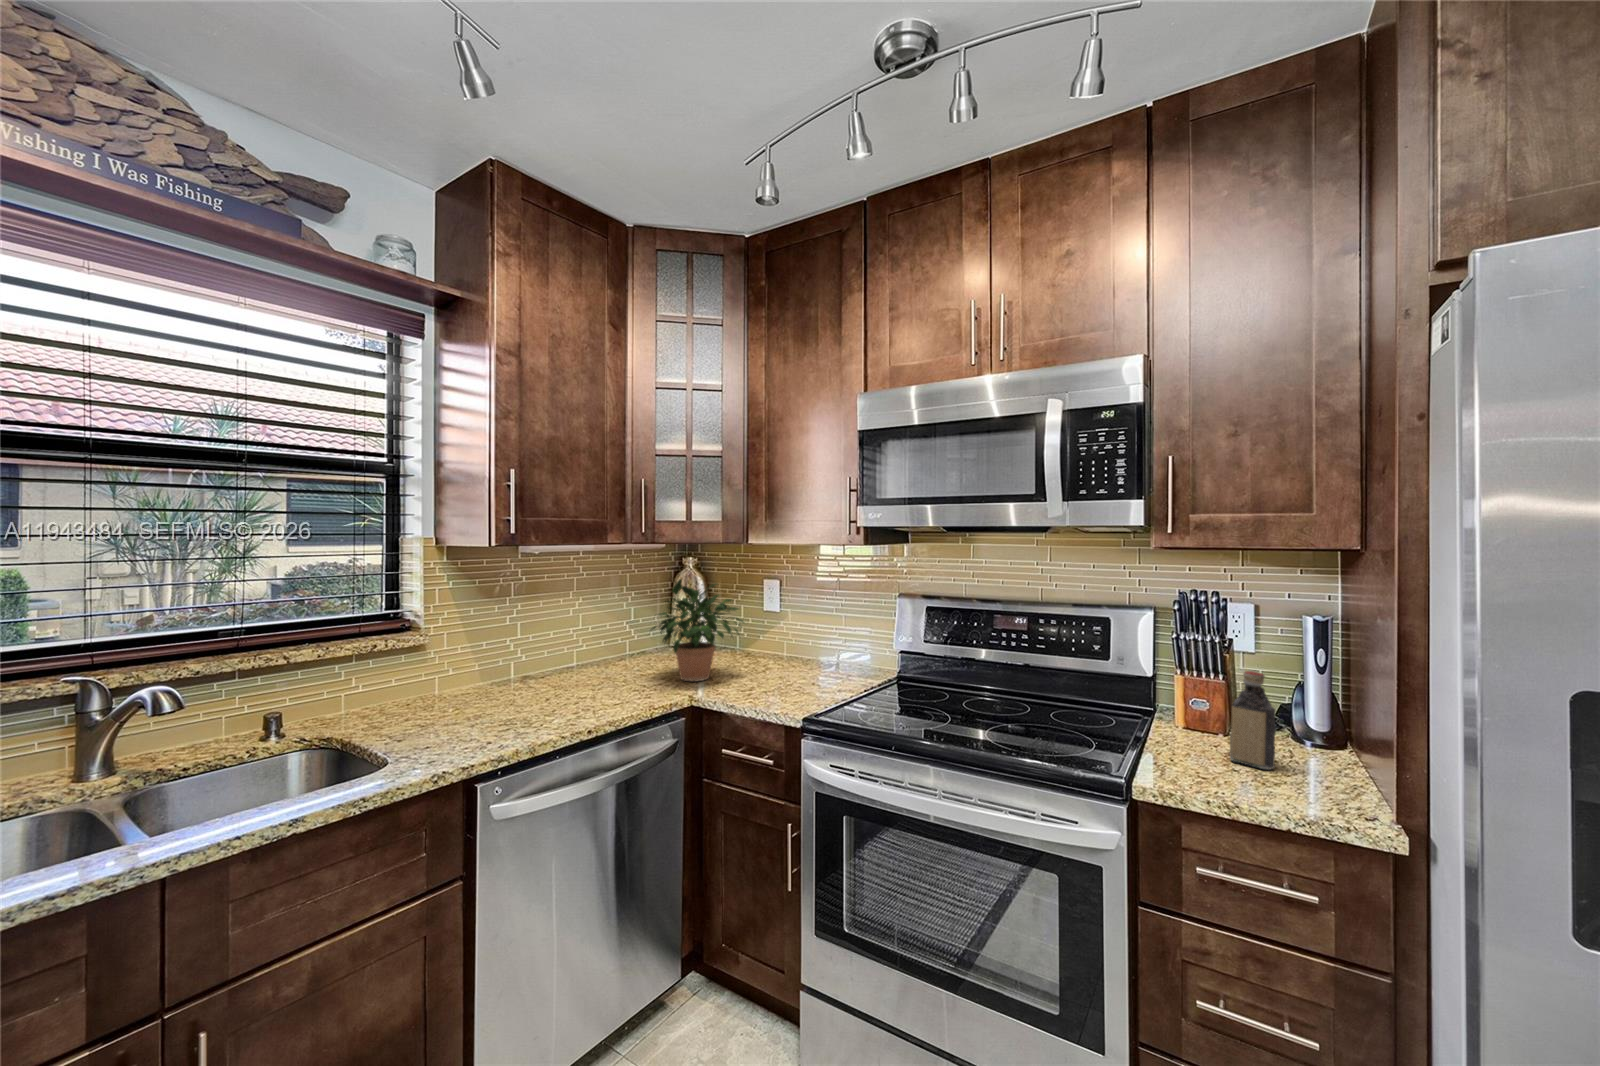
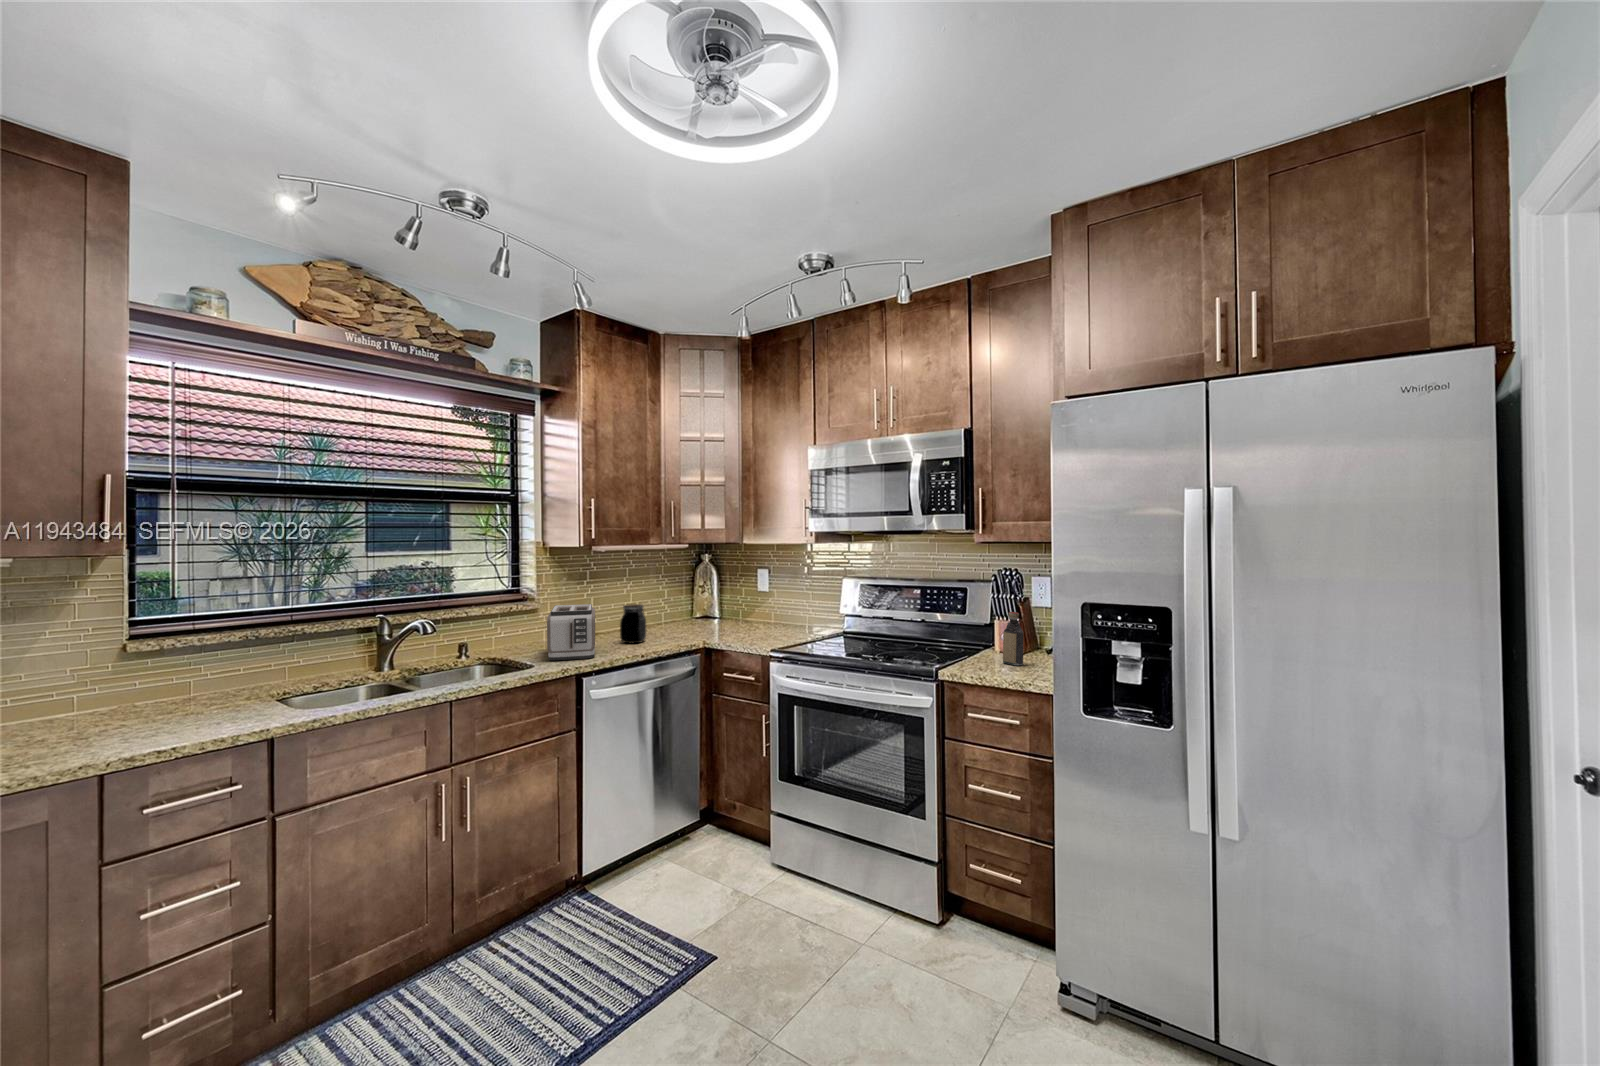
potted plant: present [652,579,744,681] -> none [676,567,742,635]
jar: none [558,636,601,699] -> present [620,604,646,643]
toaster: none [419,639,517,745] -> present [547,604,595,660]

